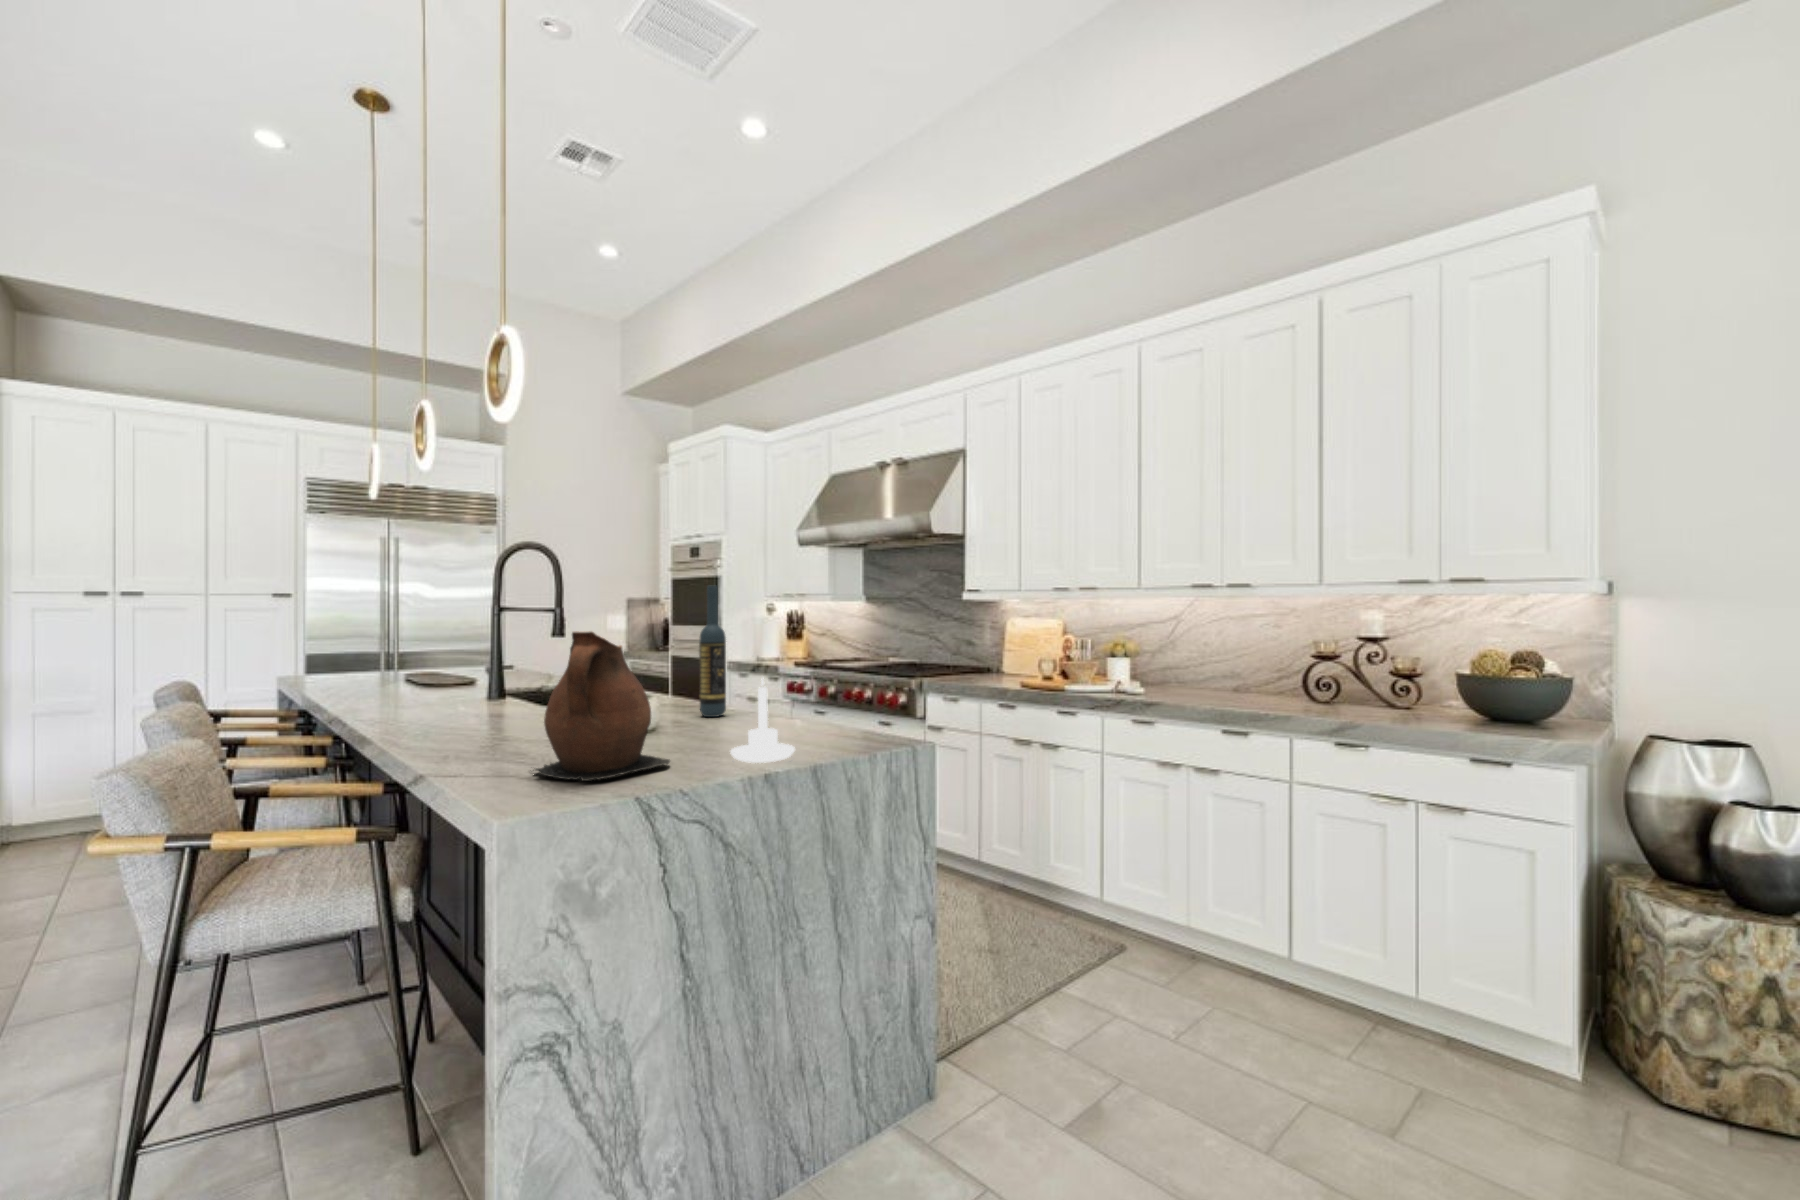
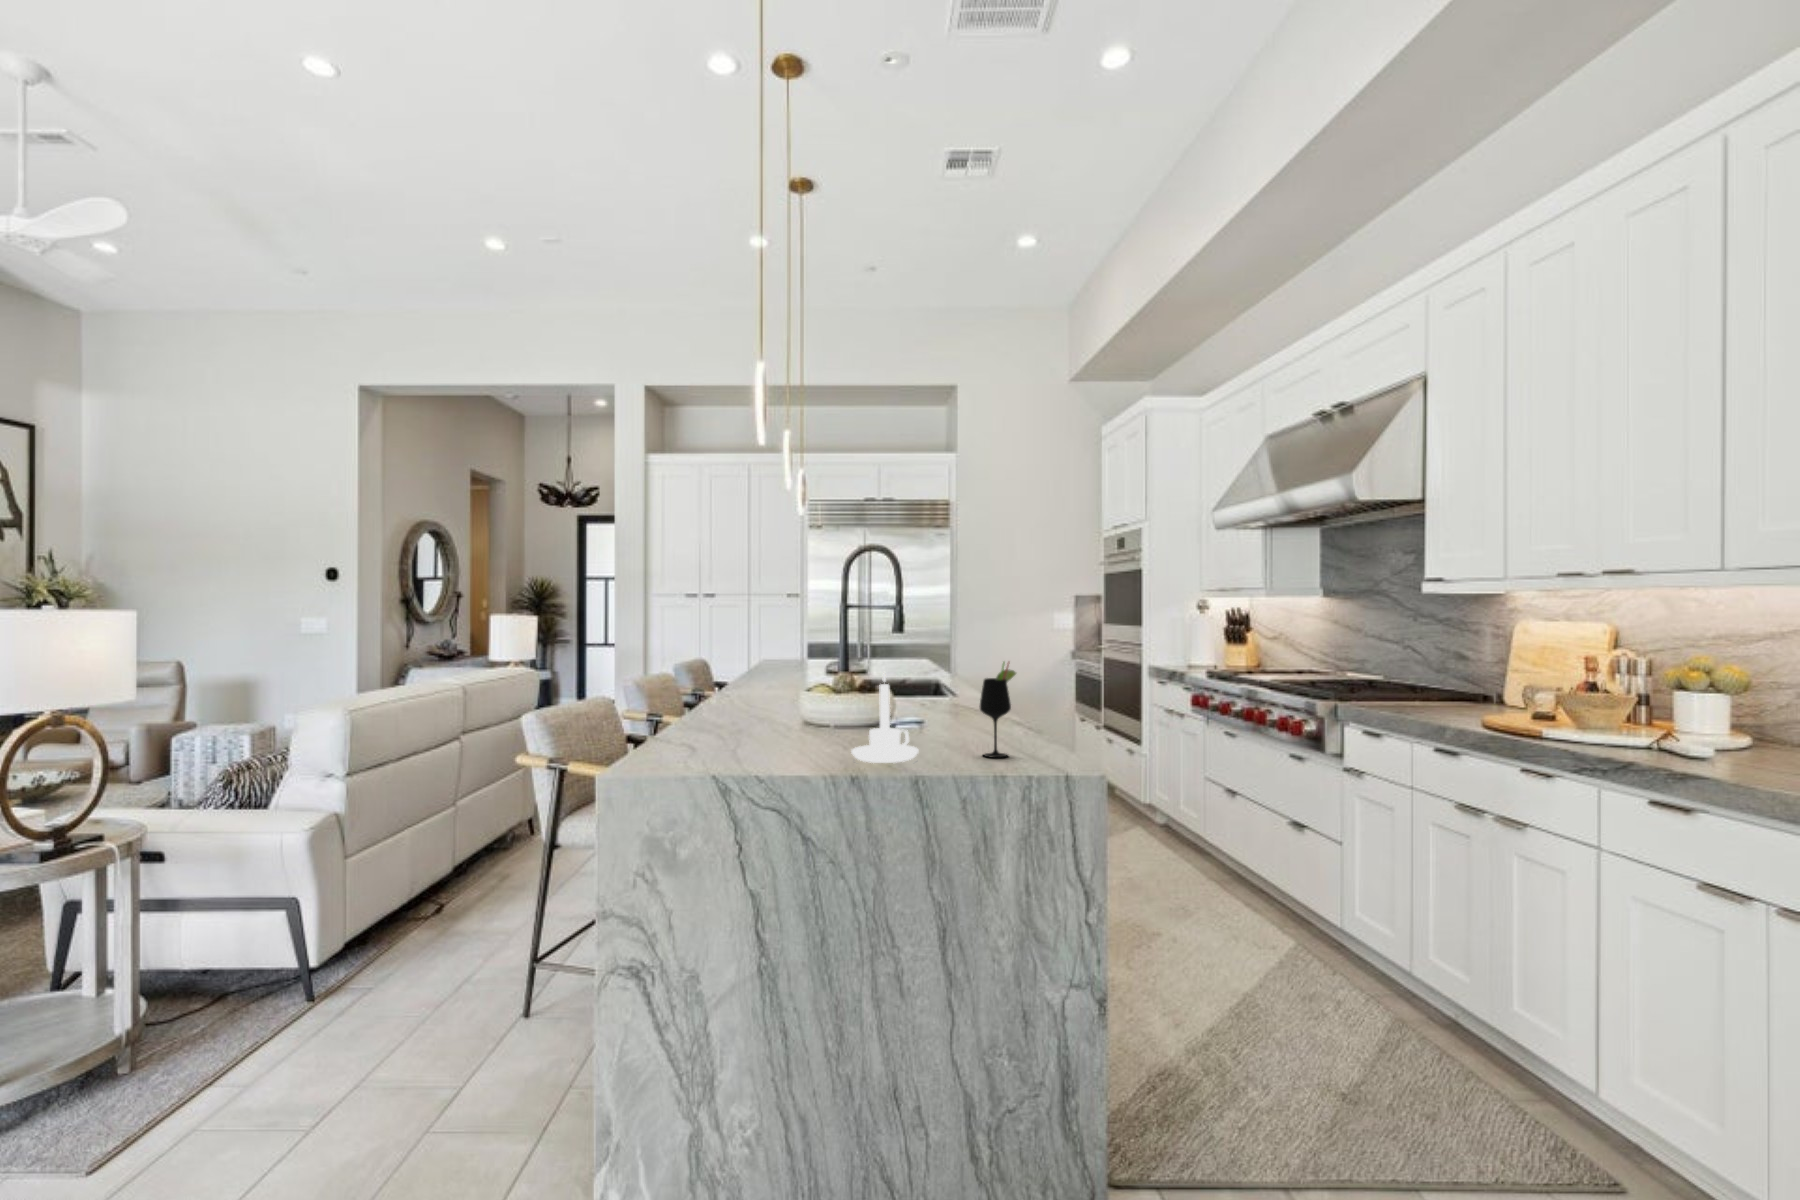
wine bottle: present [699,586,726,717] -> none [946,578,974,719]
ceramic pitcher: present [533,631,670,781] -> none [689,621,800,755]
wine glass: none [823,660,853,744] -> present [980,662,1016,757]

